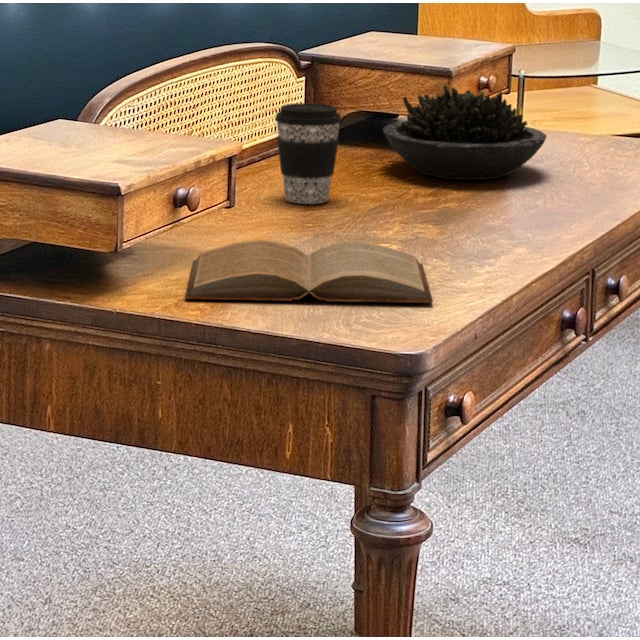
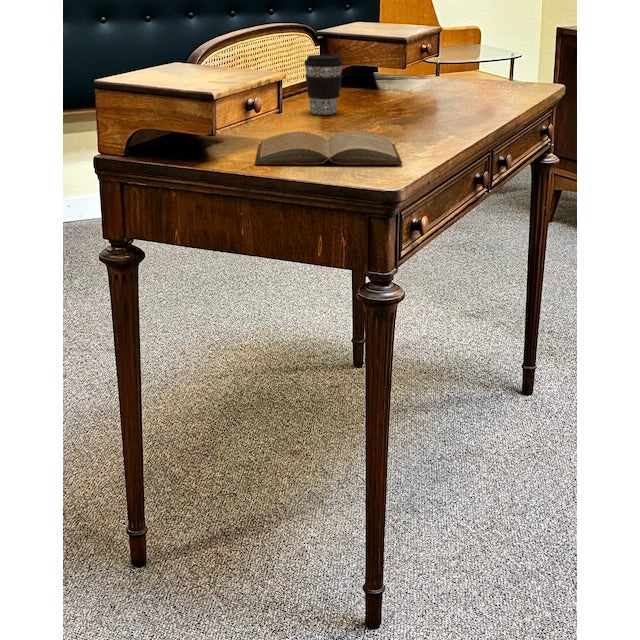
succulent plant: present [383,85,546,180] -> none [367,45,463,101]

